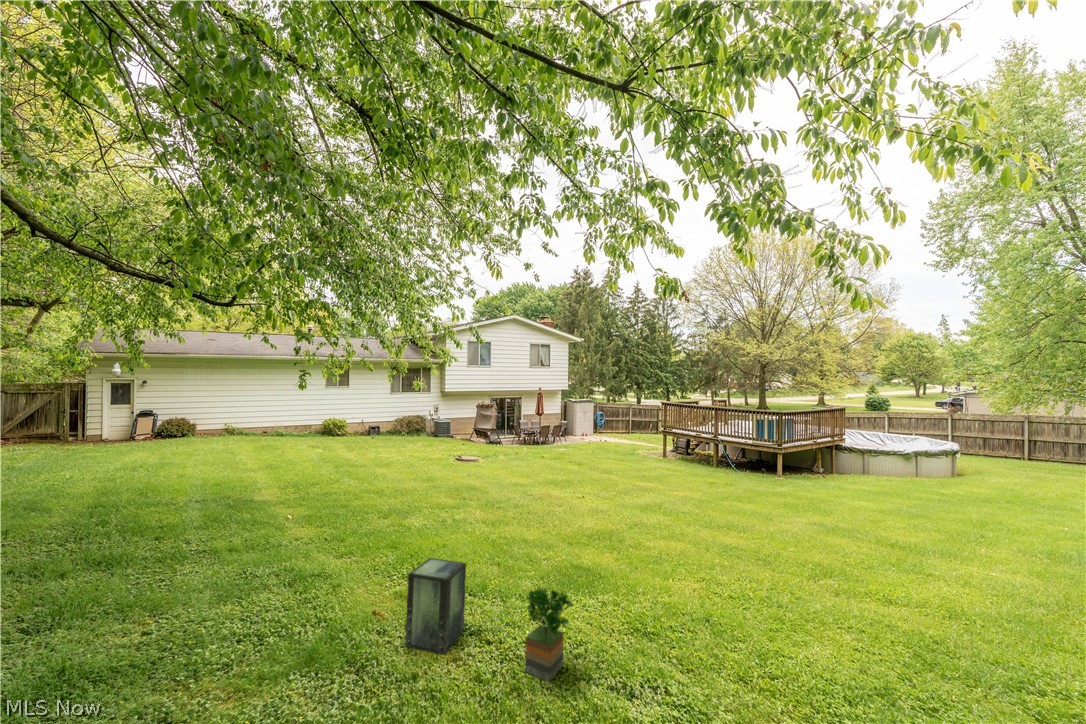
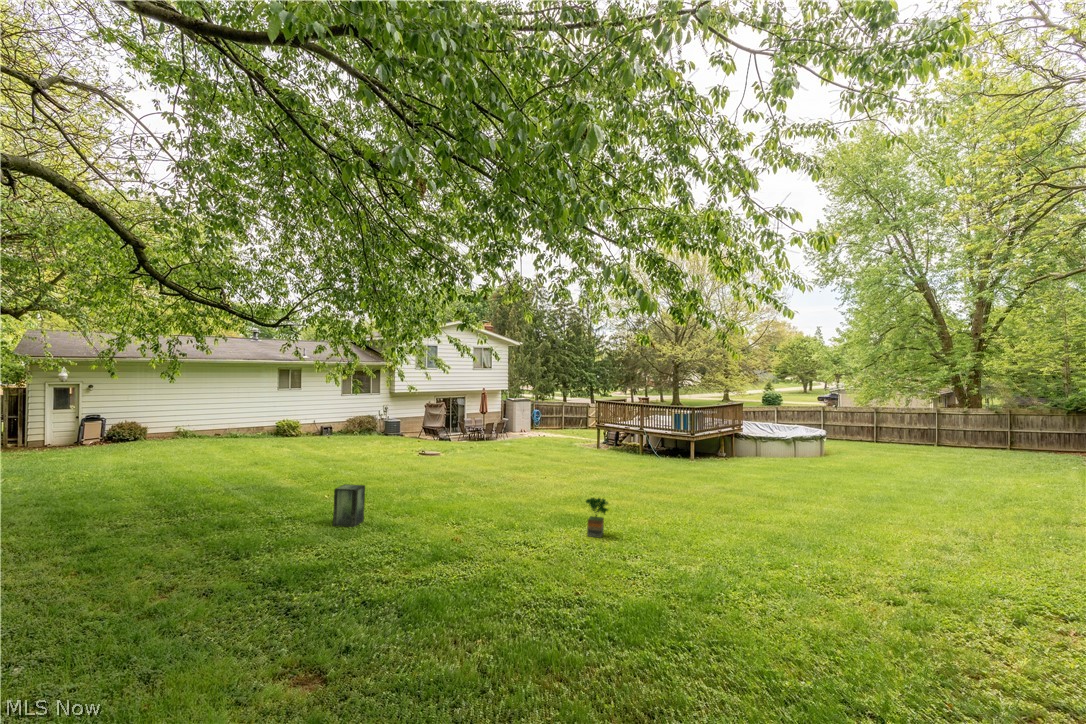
storage box: present [405,558,466,654] -> present [333,484,365,527]

